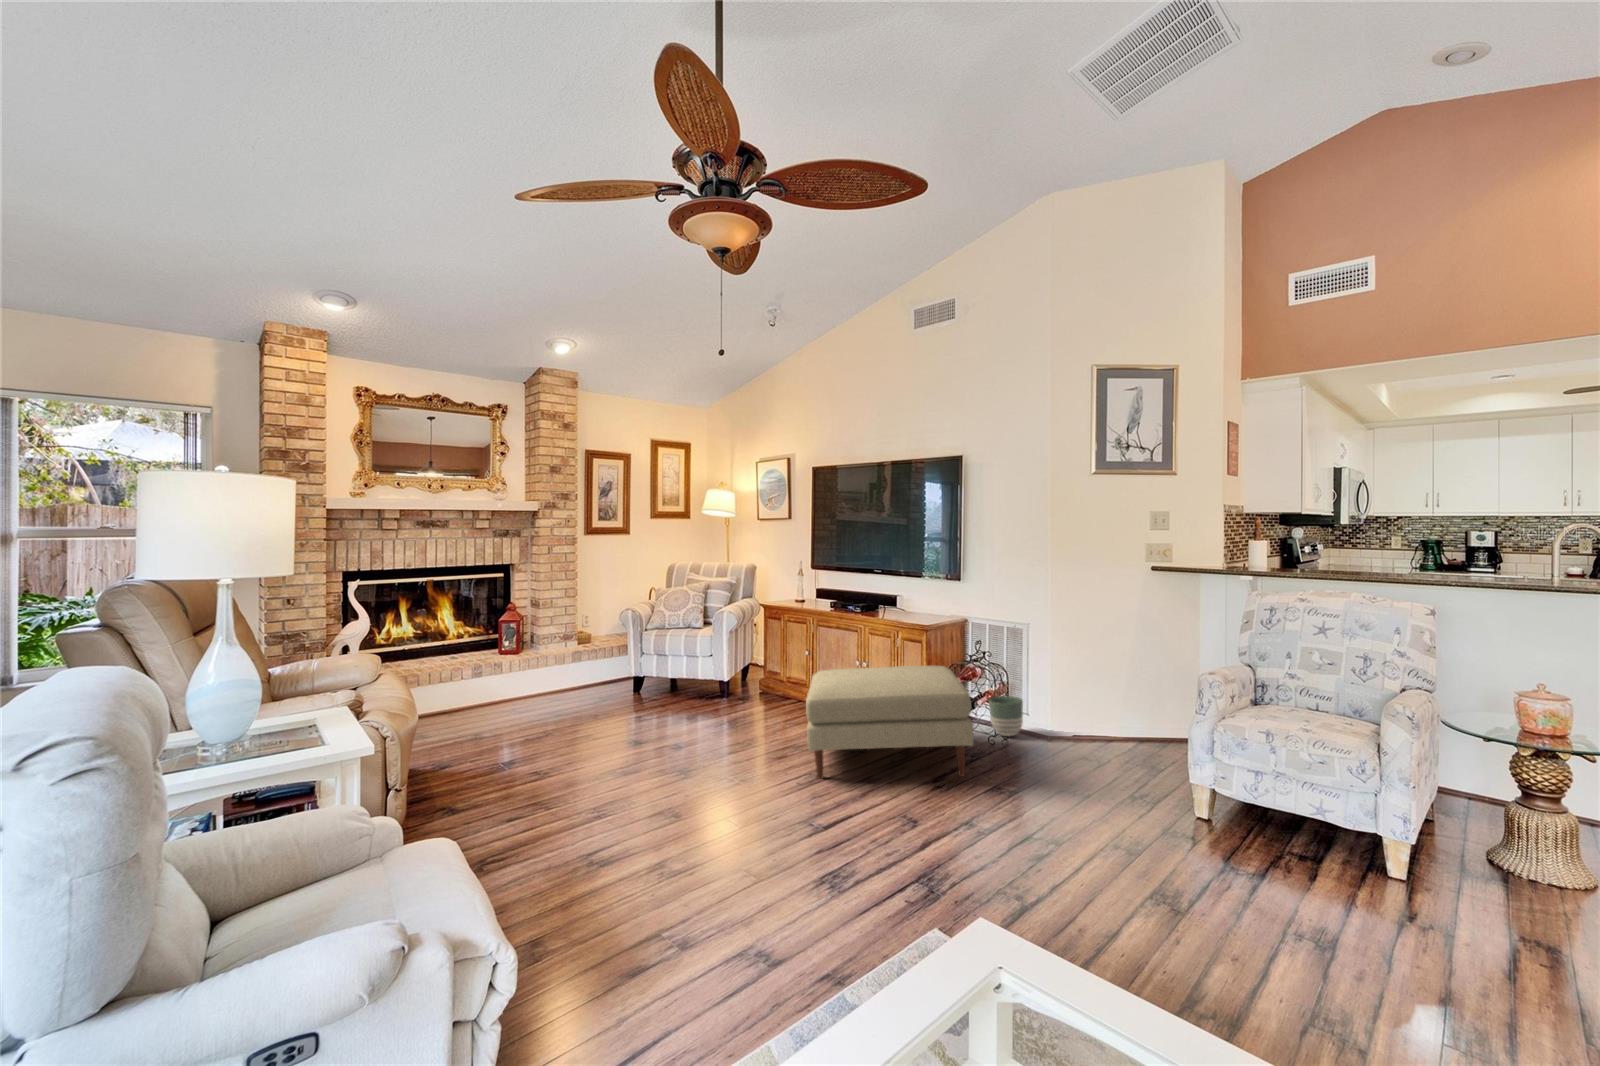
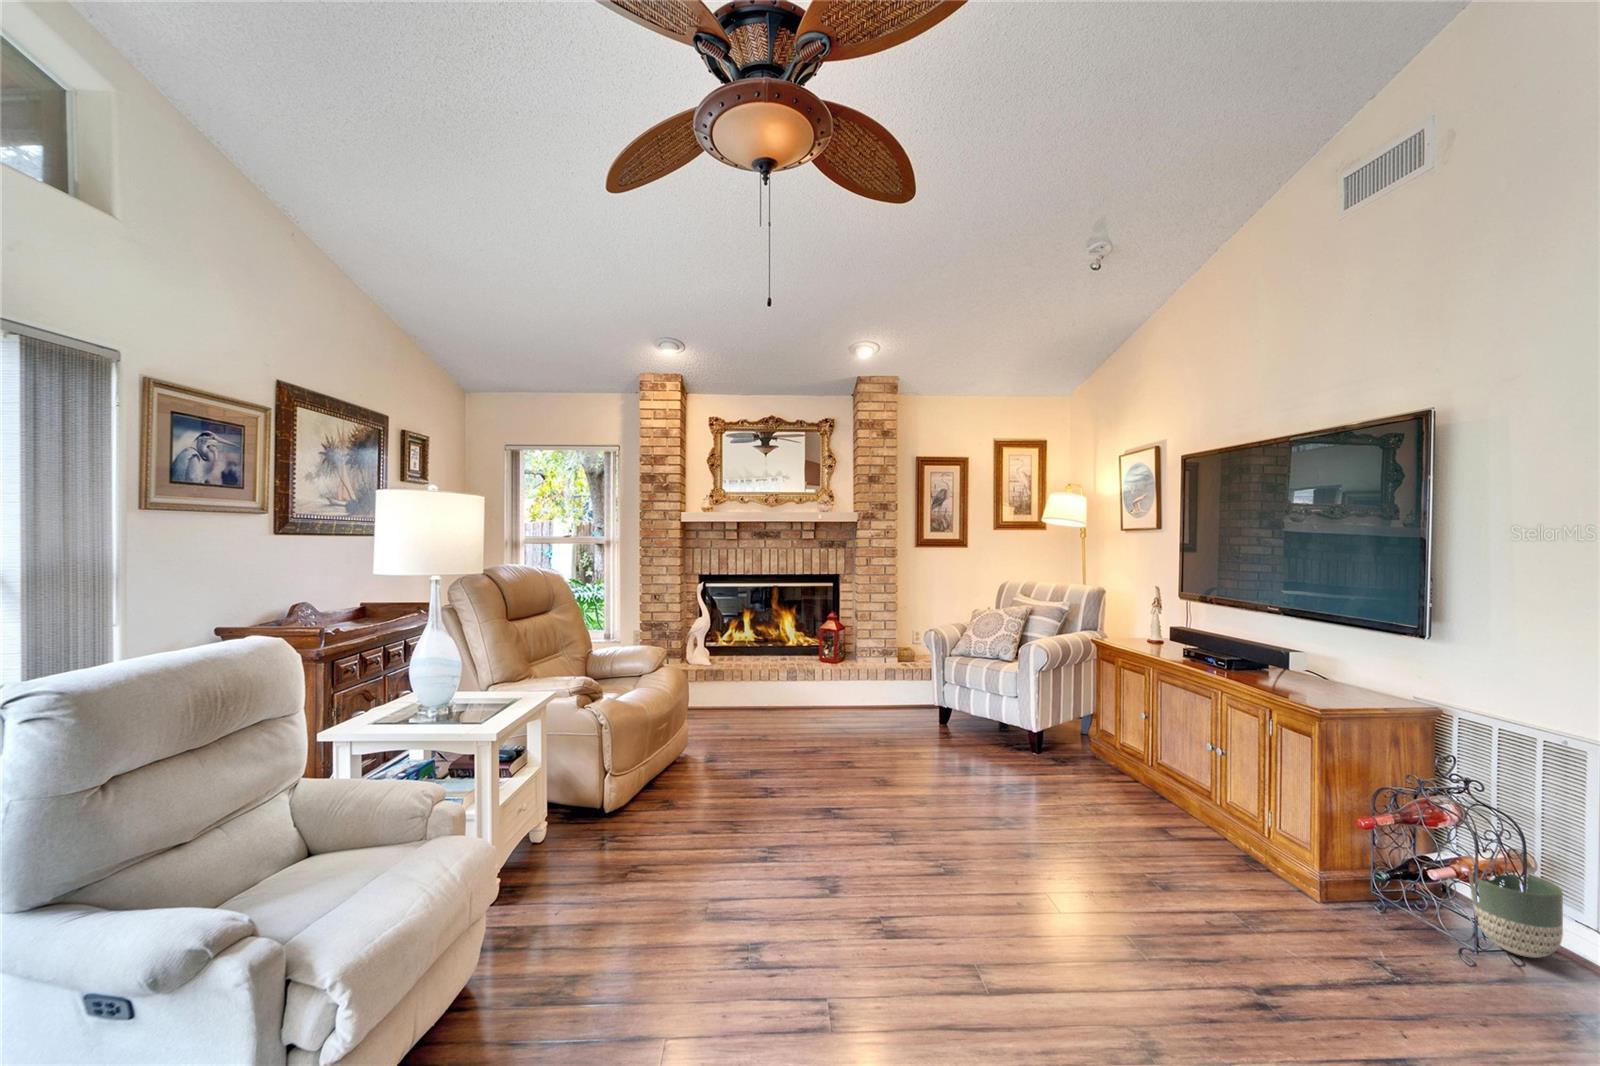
ottoman: present [806,666,973,779] -> none [1041,748,1368,1003]

